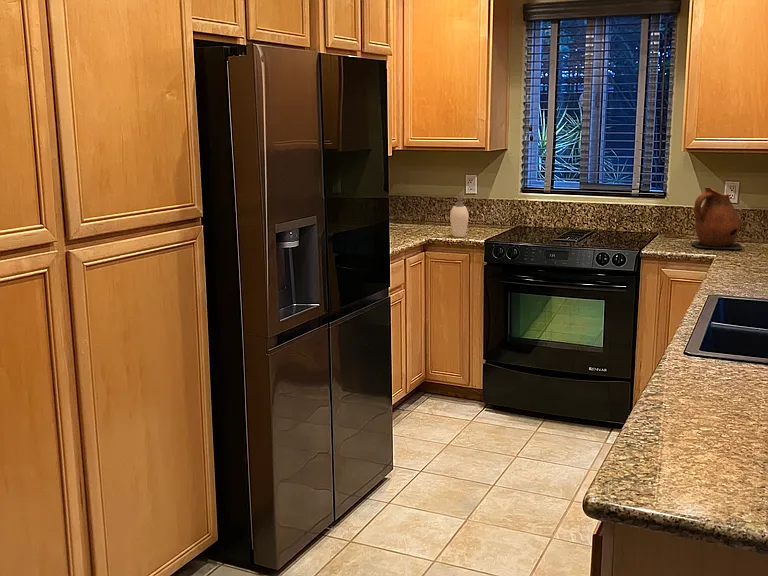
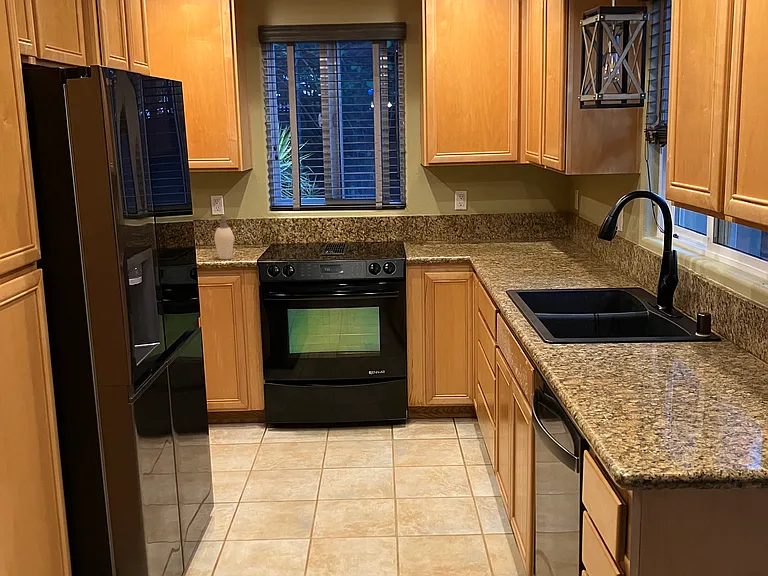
ceramic pitcher: present [691,187,742,250] -> none [439,197,486,252]

